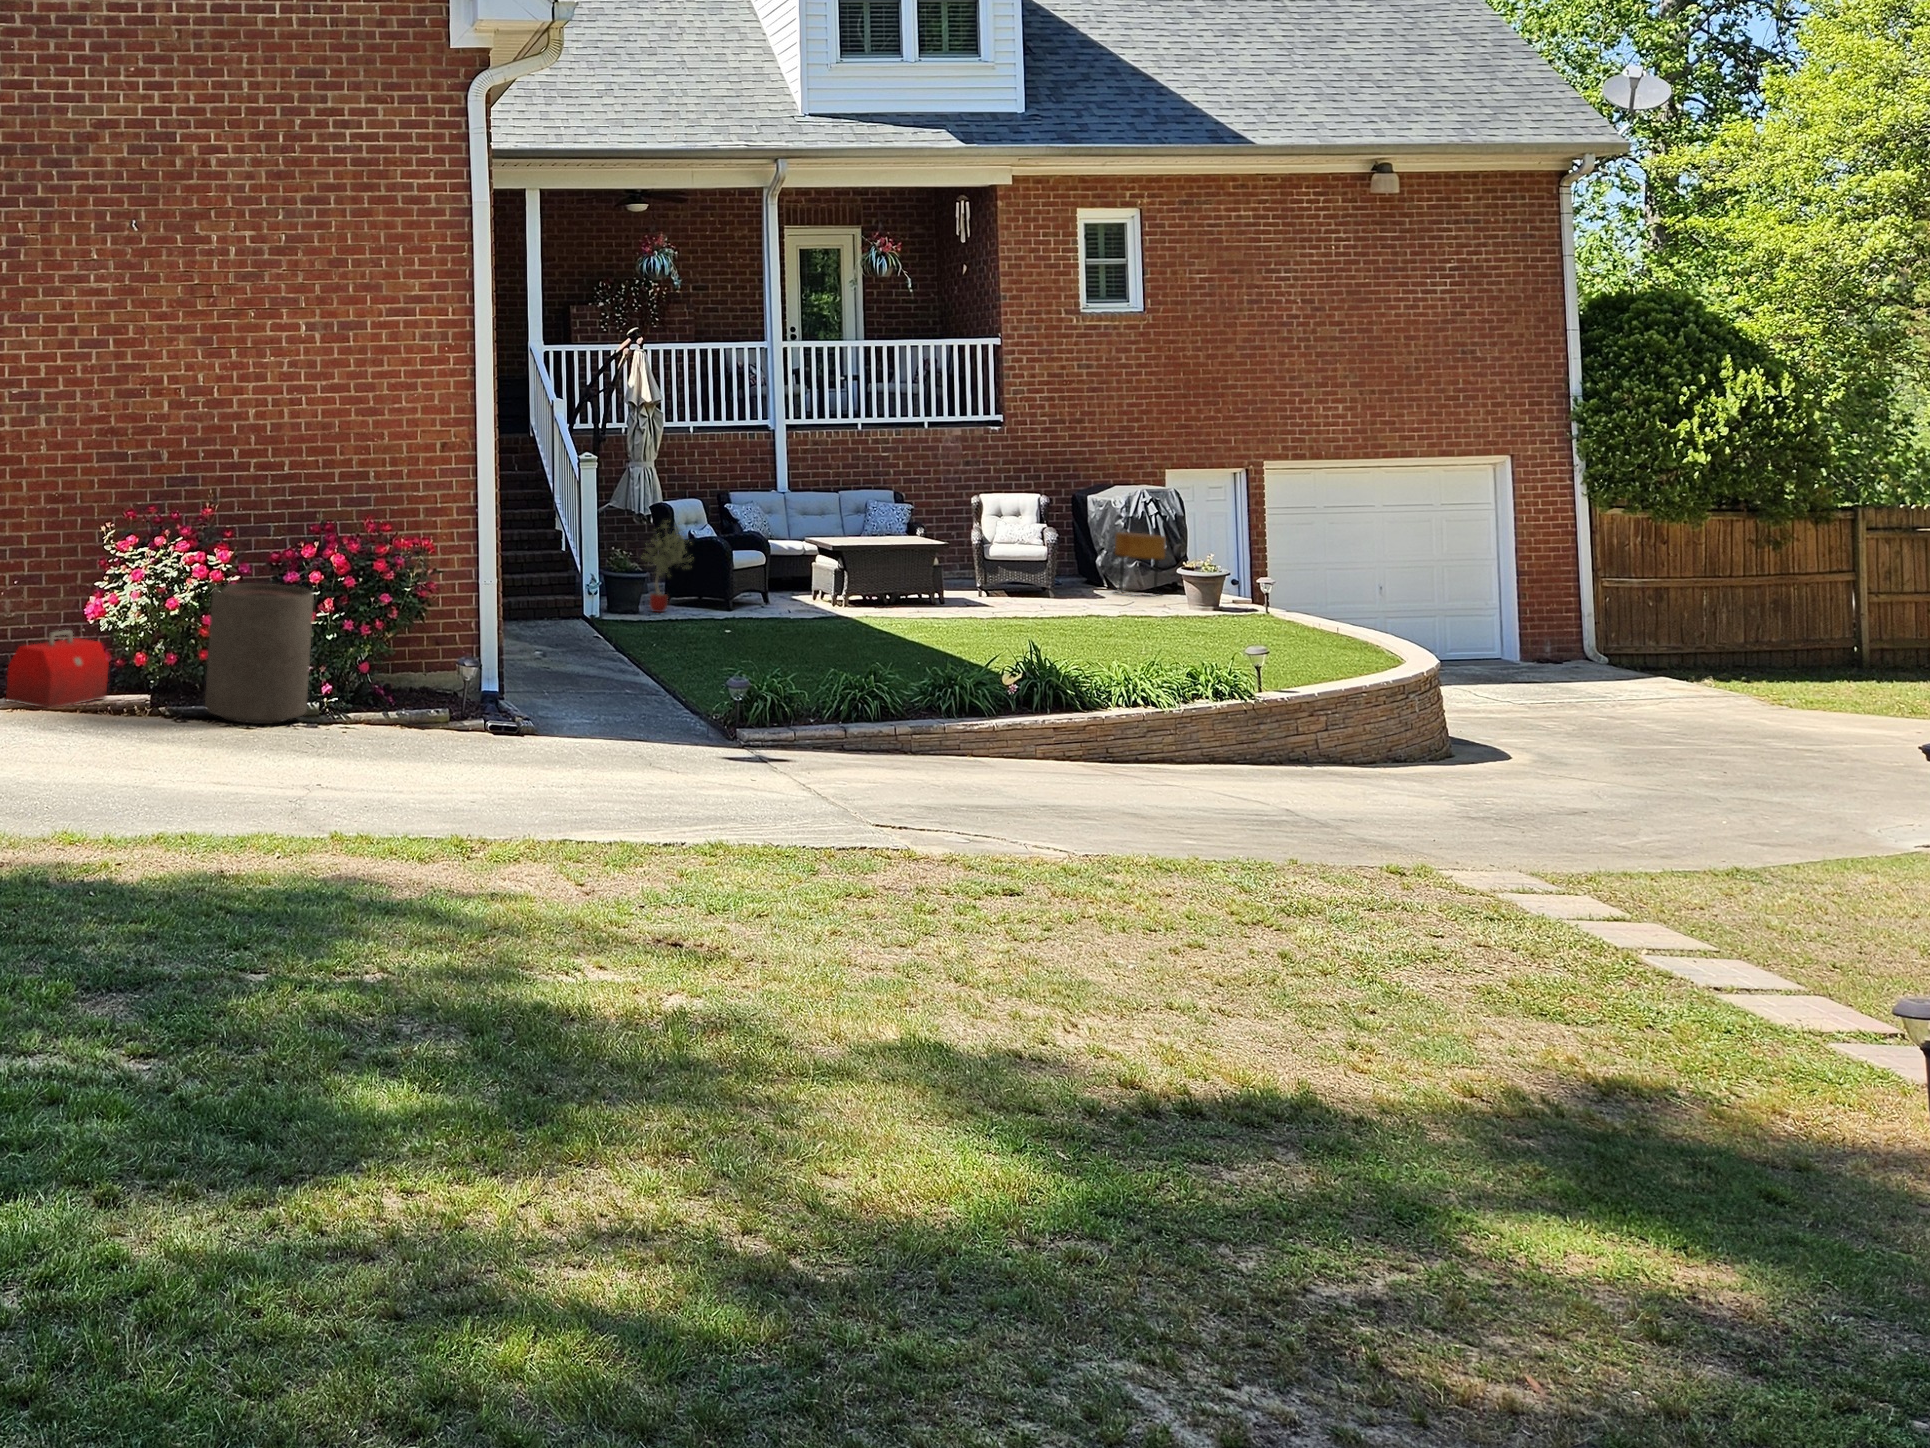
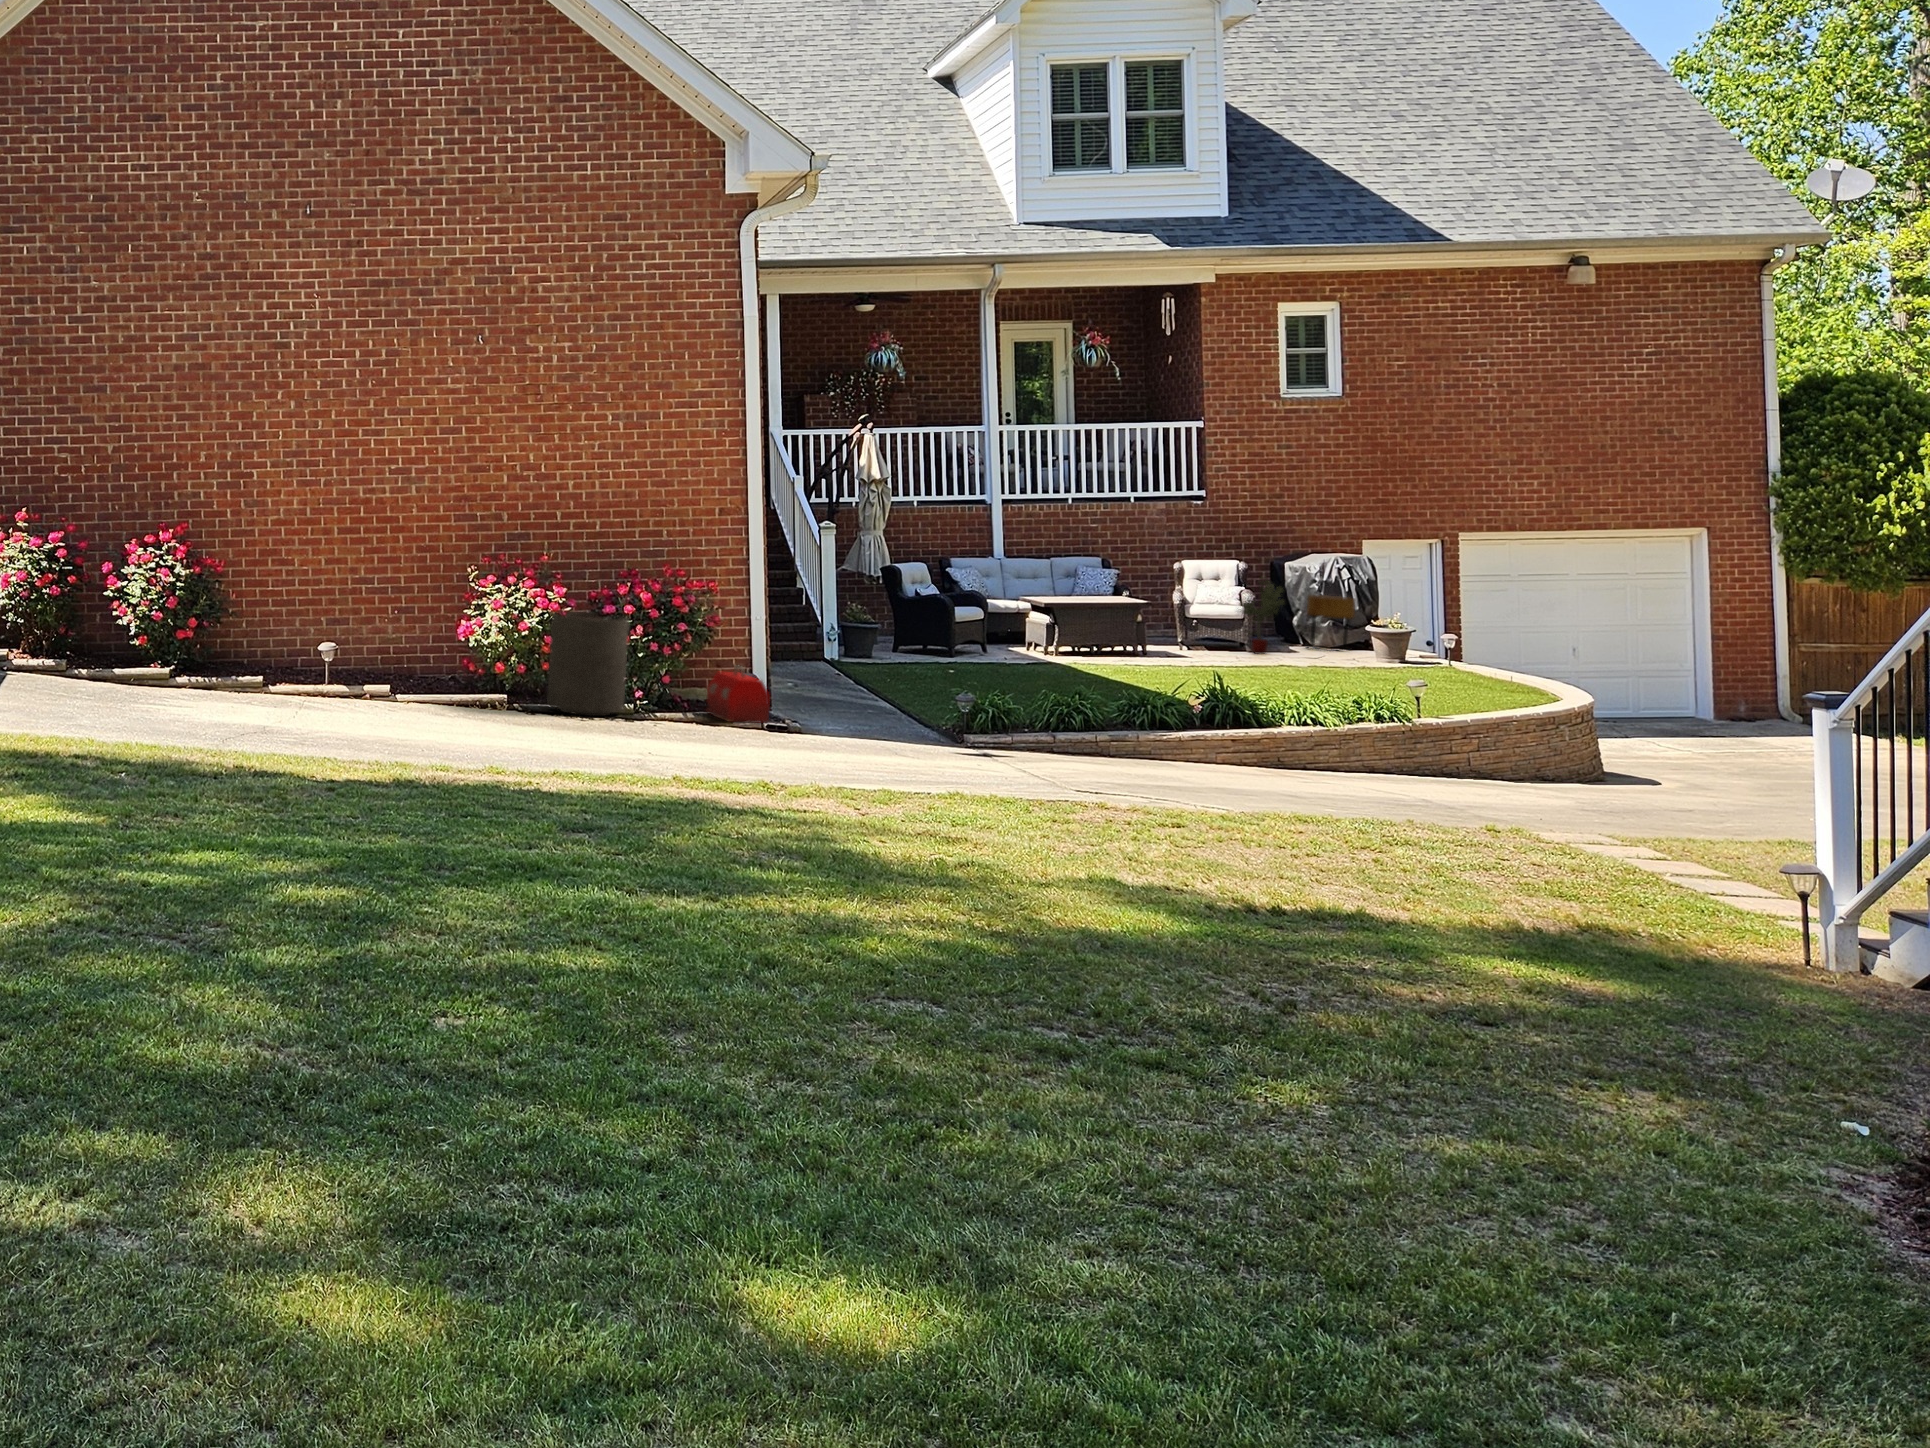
potted tree: present [641,520,694,612] -> present [1240,580,1284,654]
toolbox: present [6,630,109,708] -> present [706,666,770,723]

